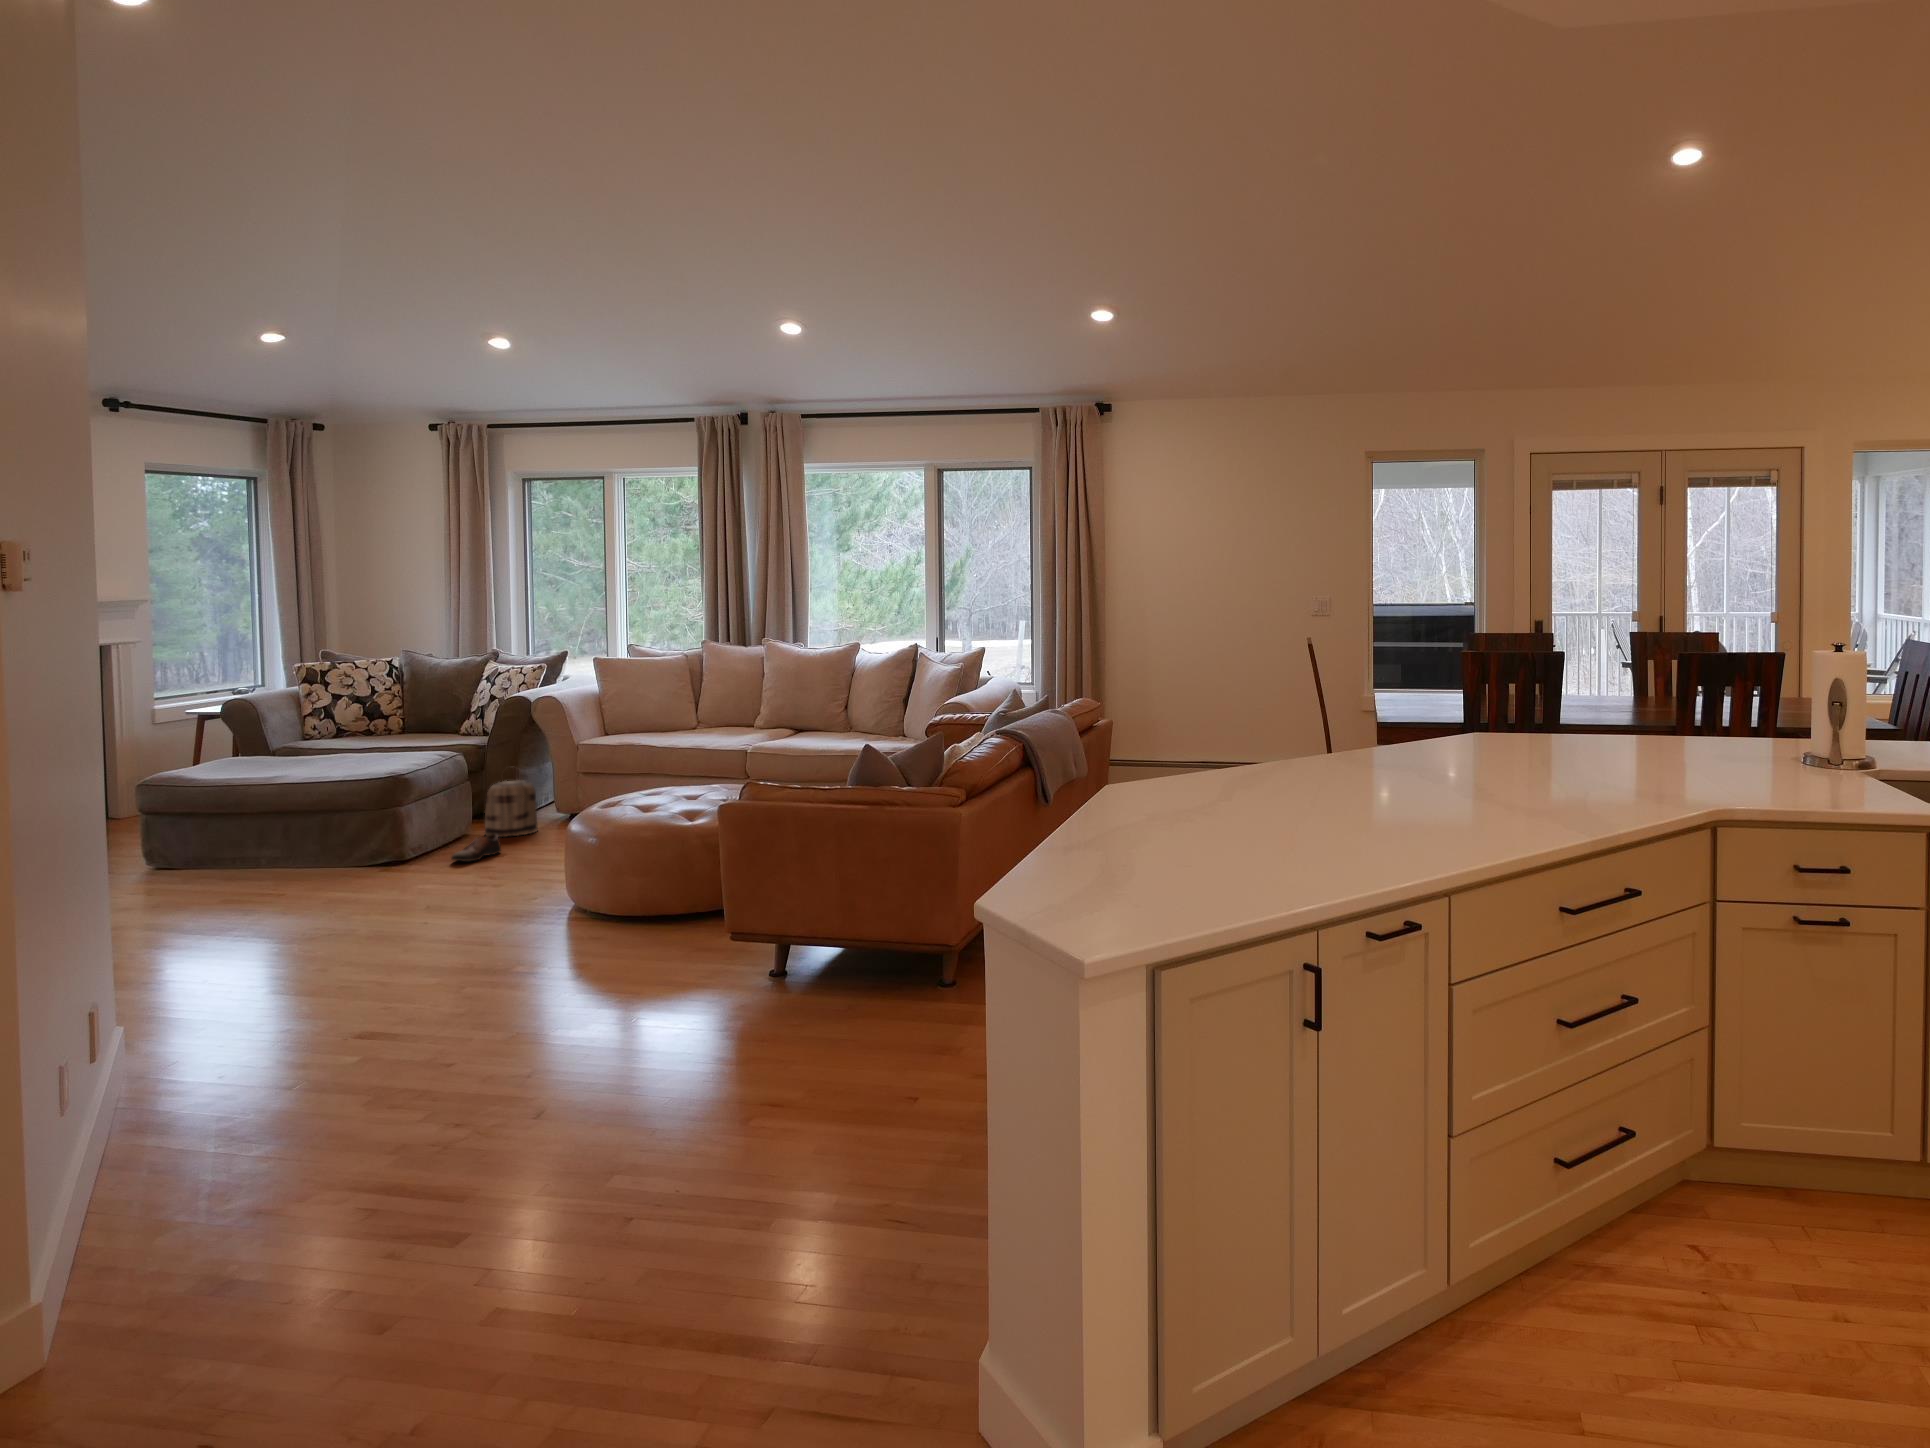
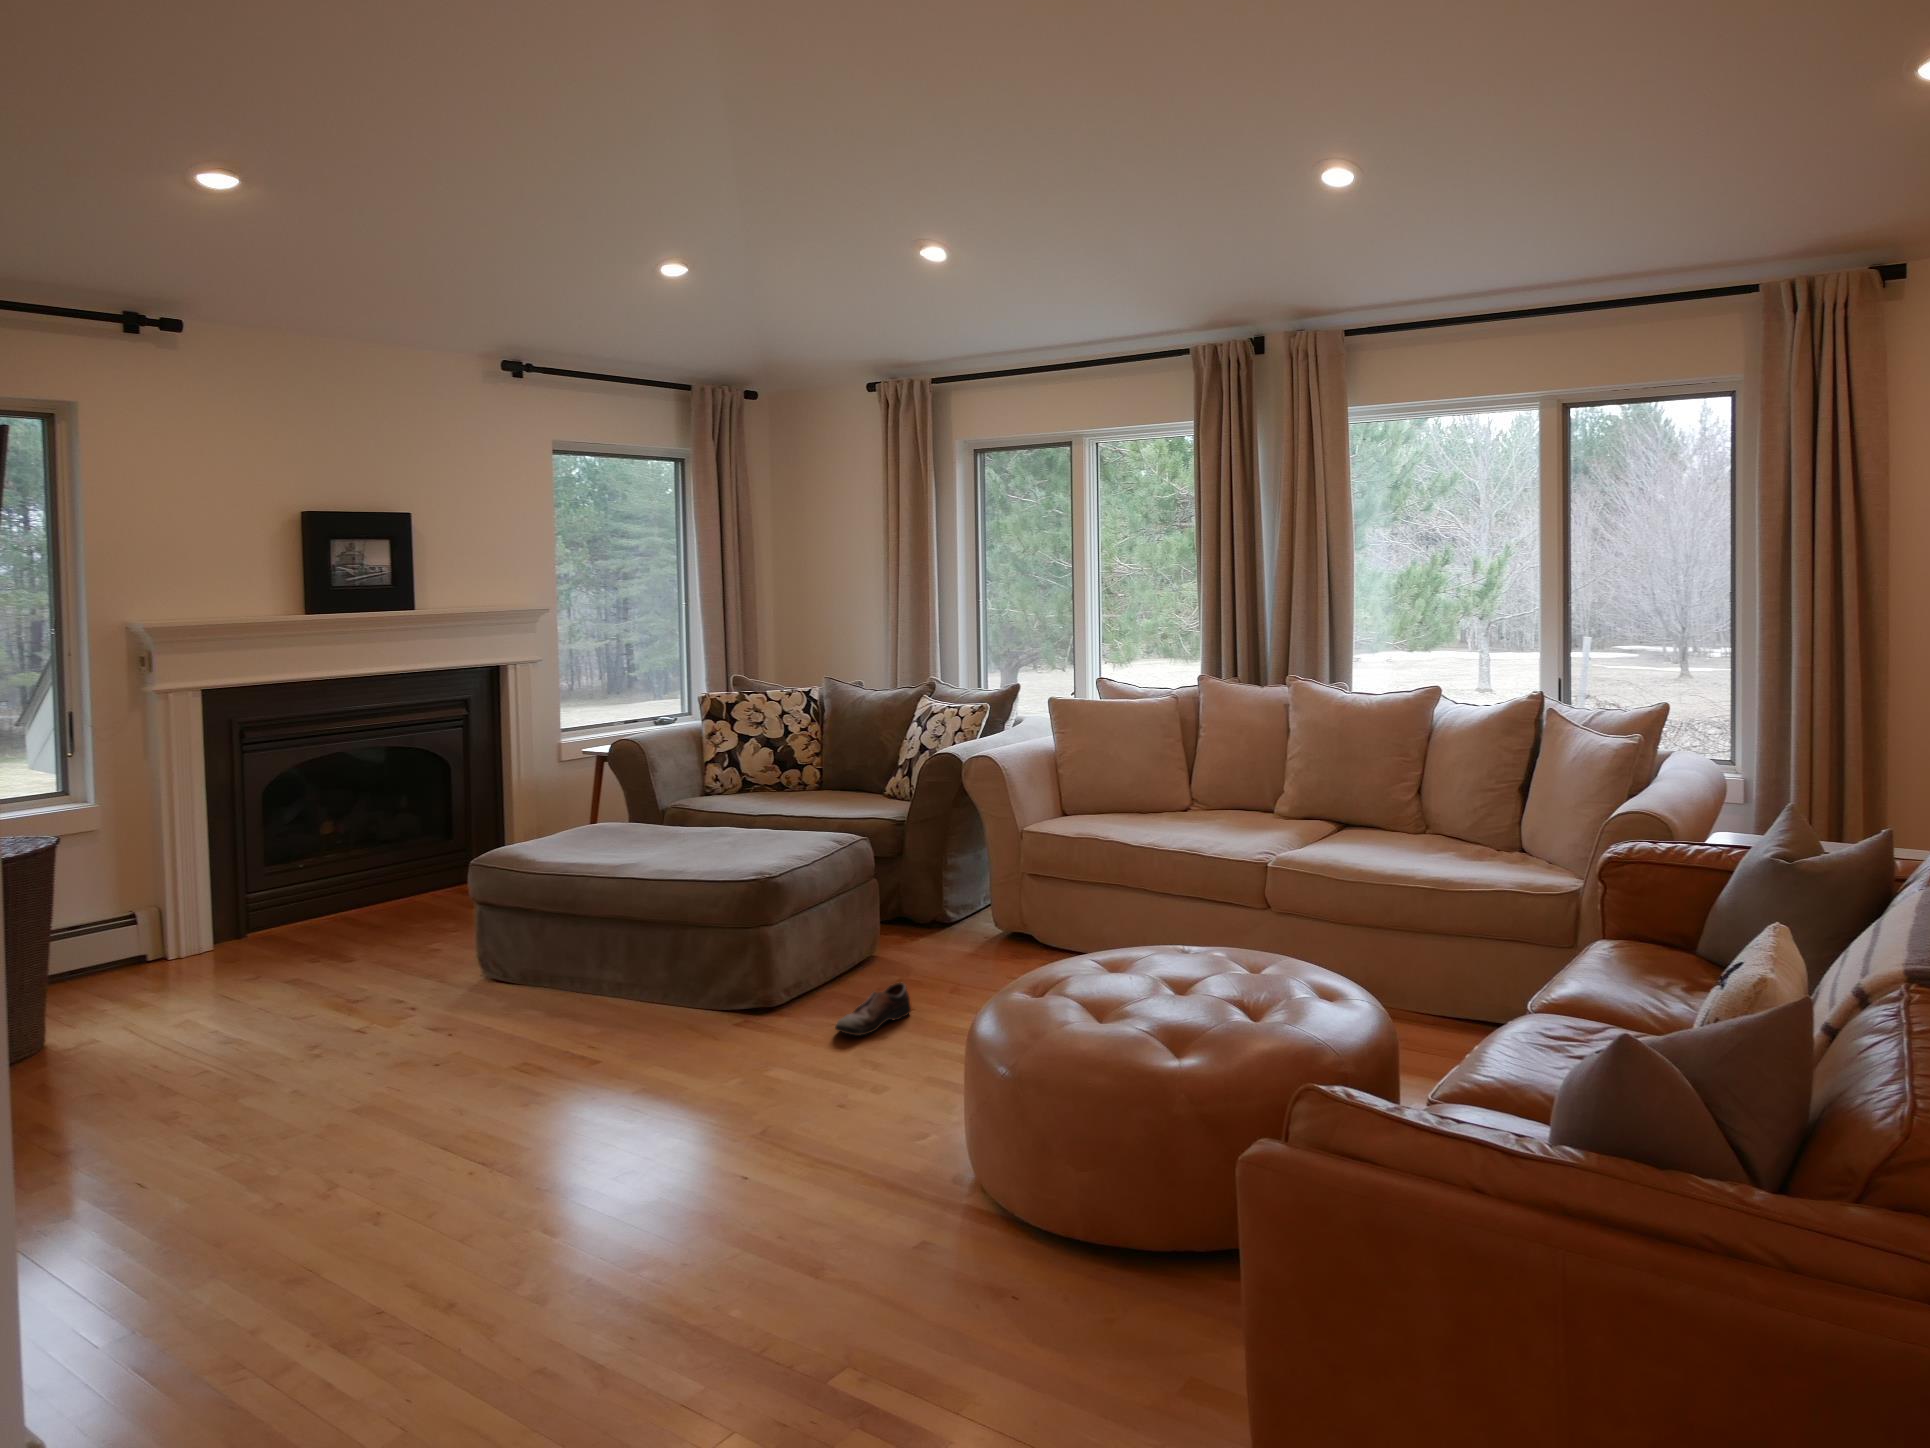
basket: present [485,780,538,837] -> none [898,863,972,973]

